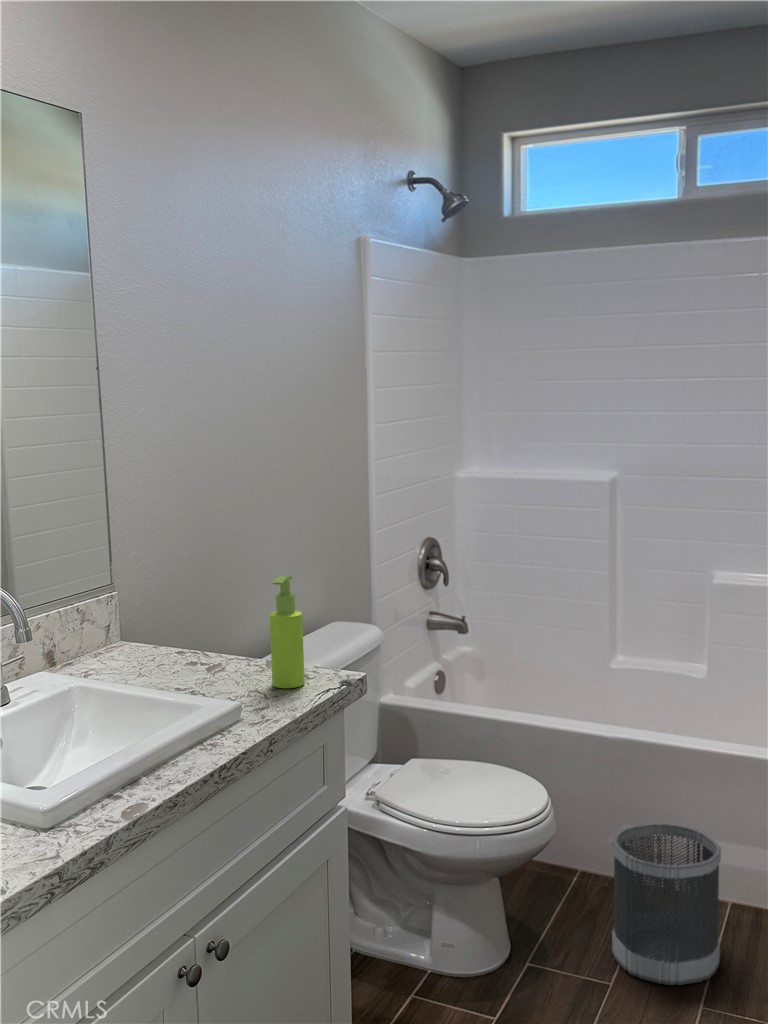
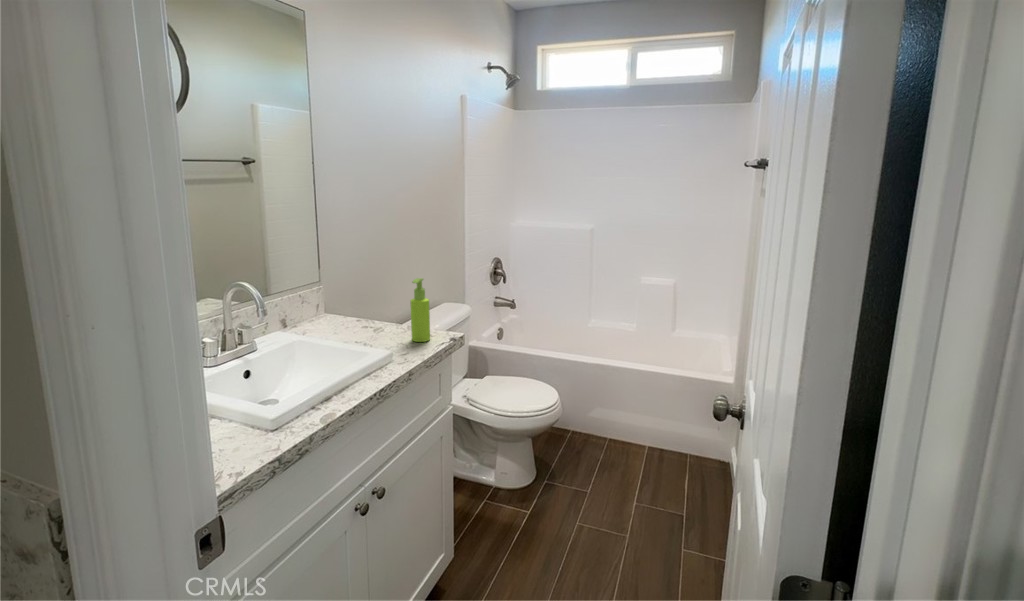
wastebasket: present [612,823,721,985] -> none [588,409,646,491]

